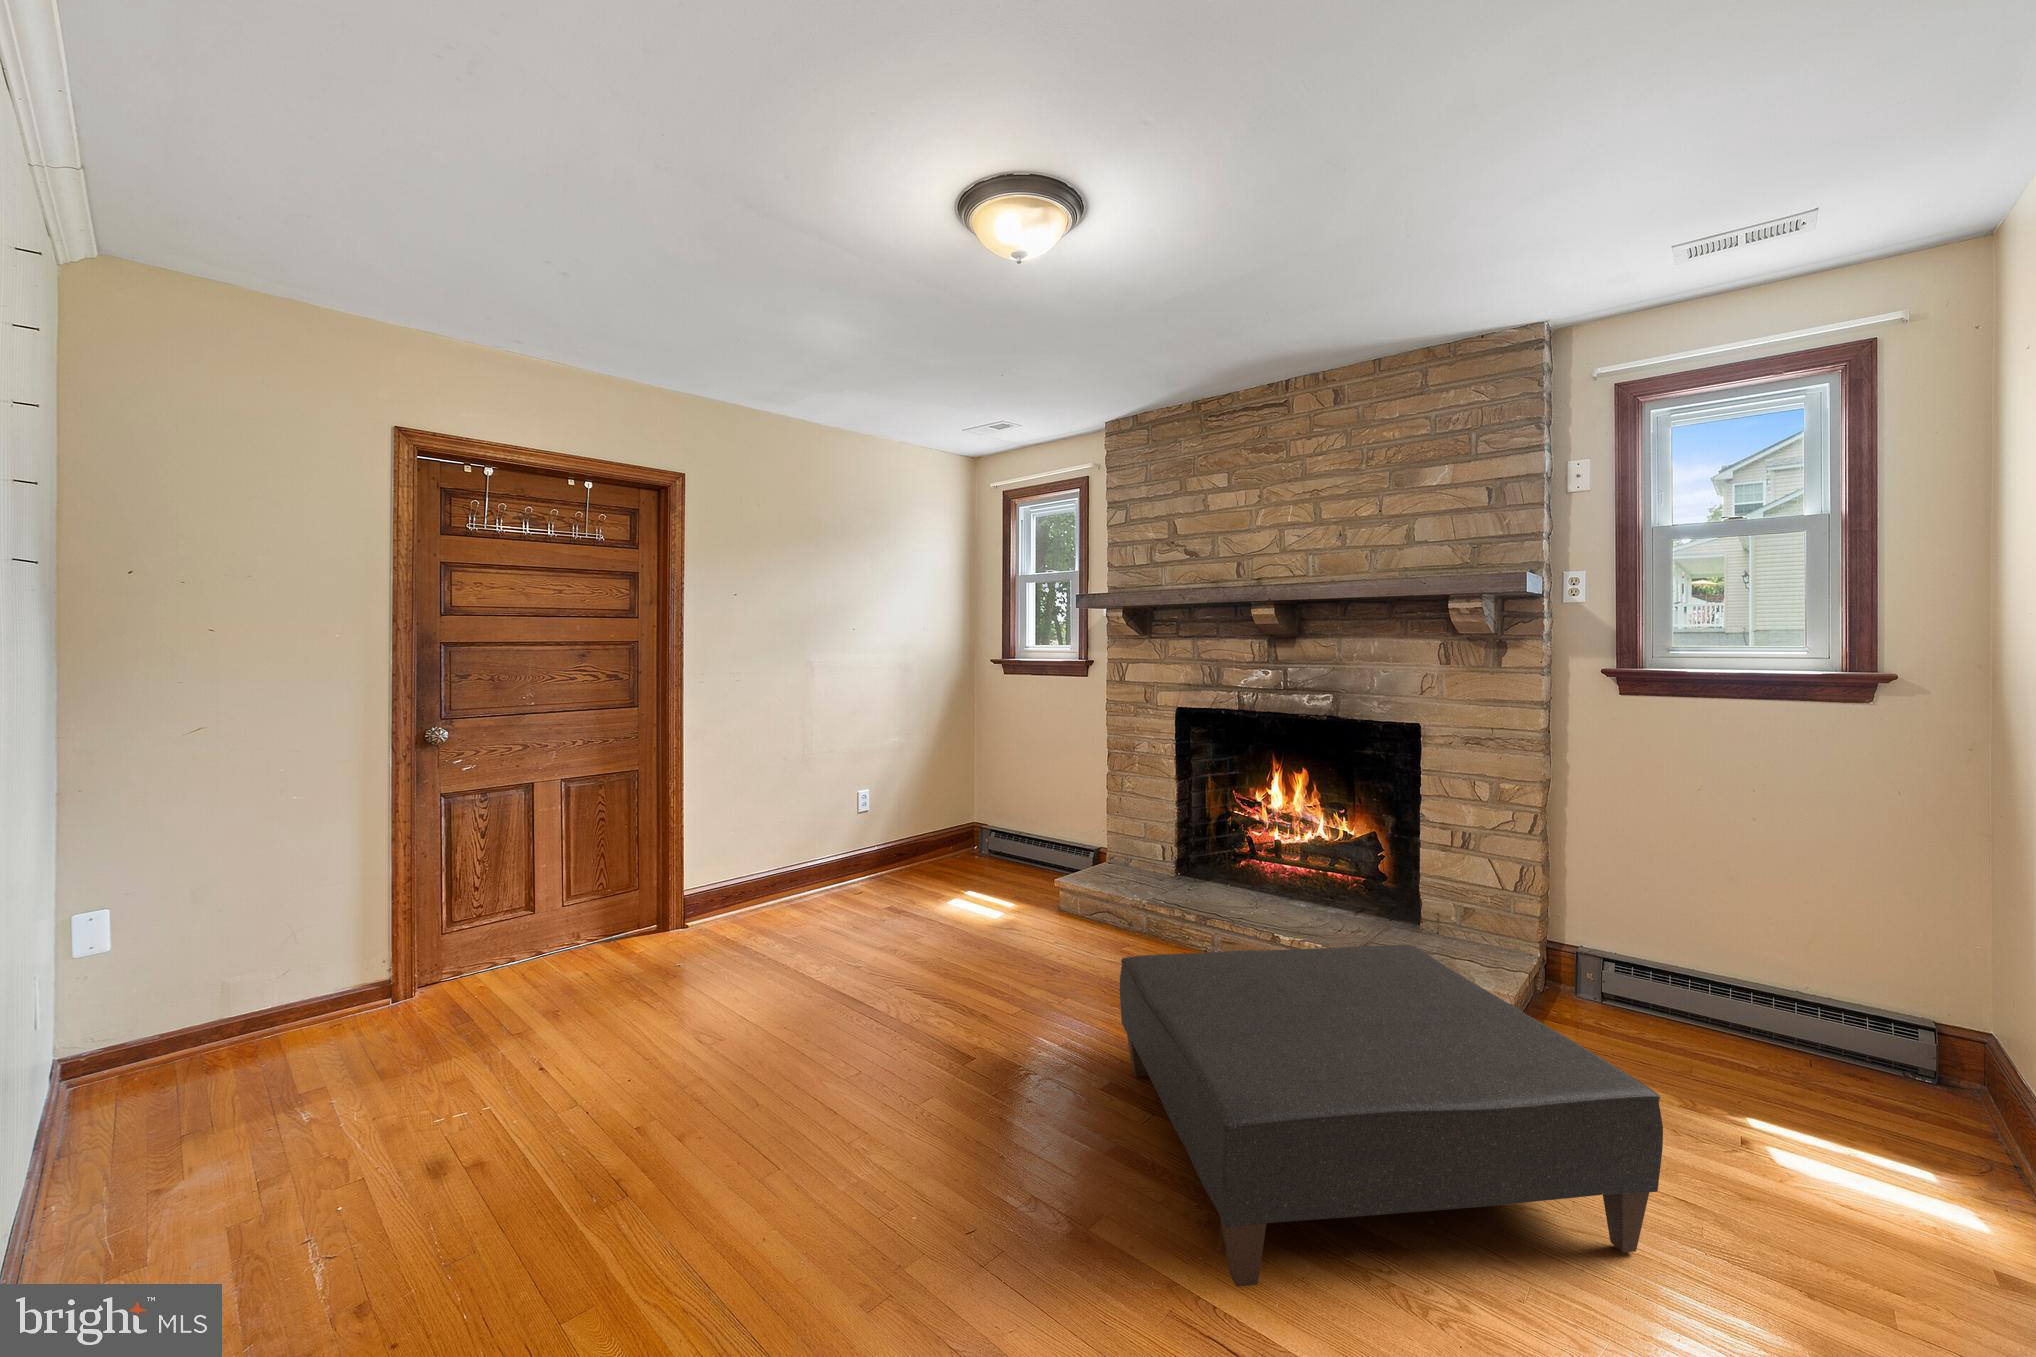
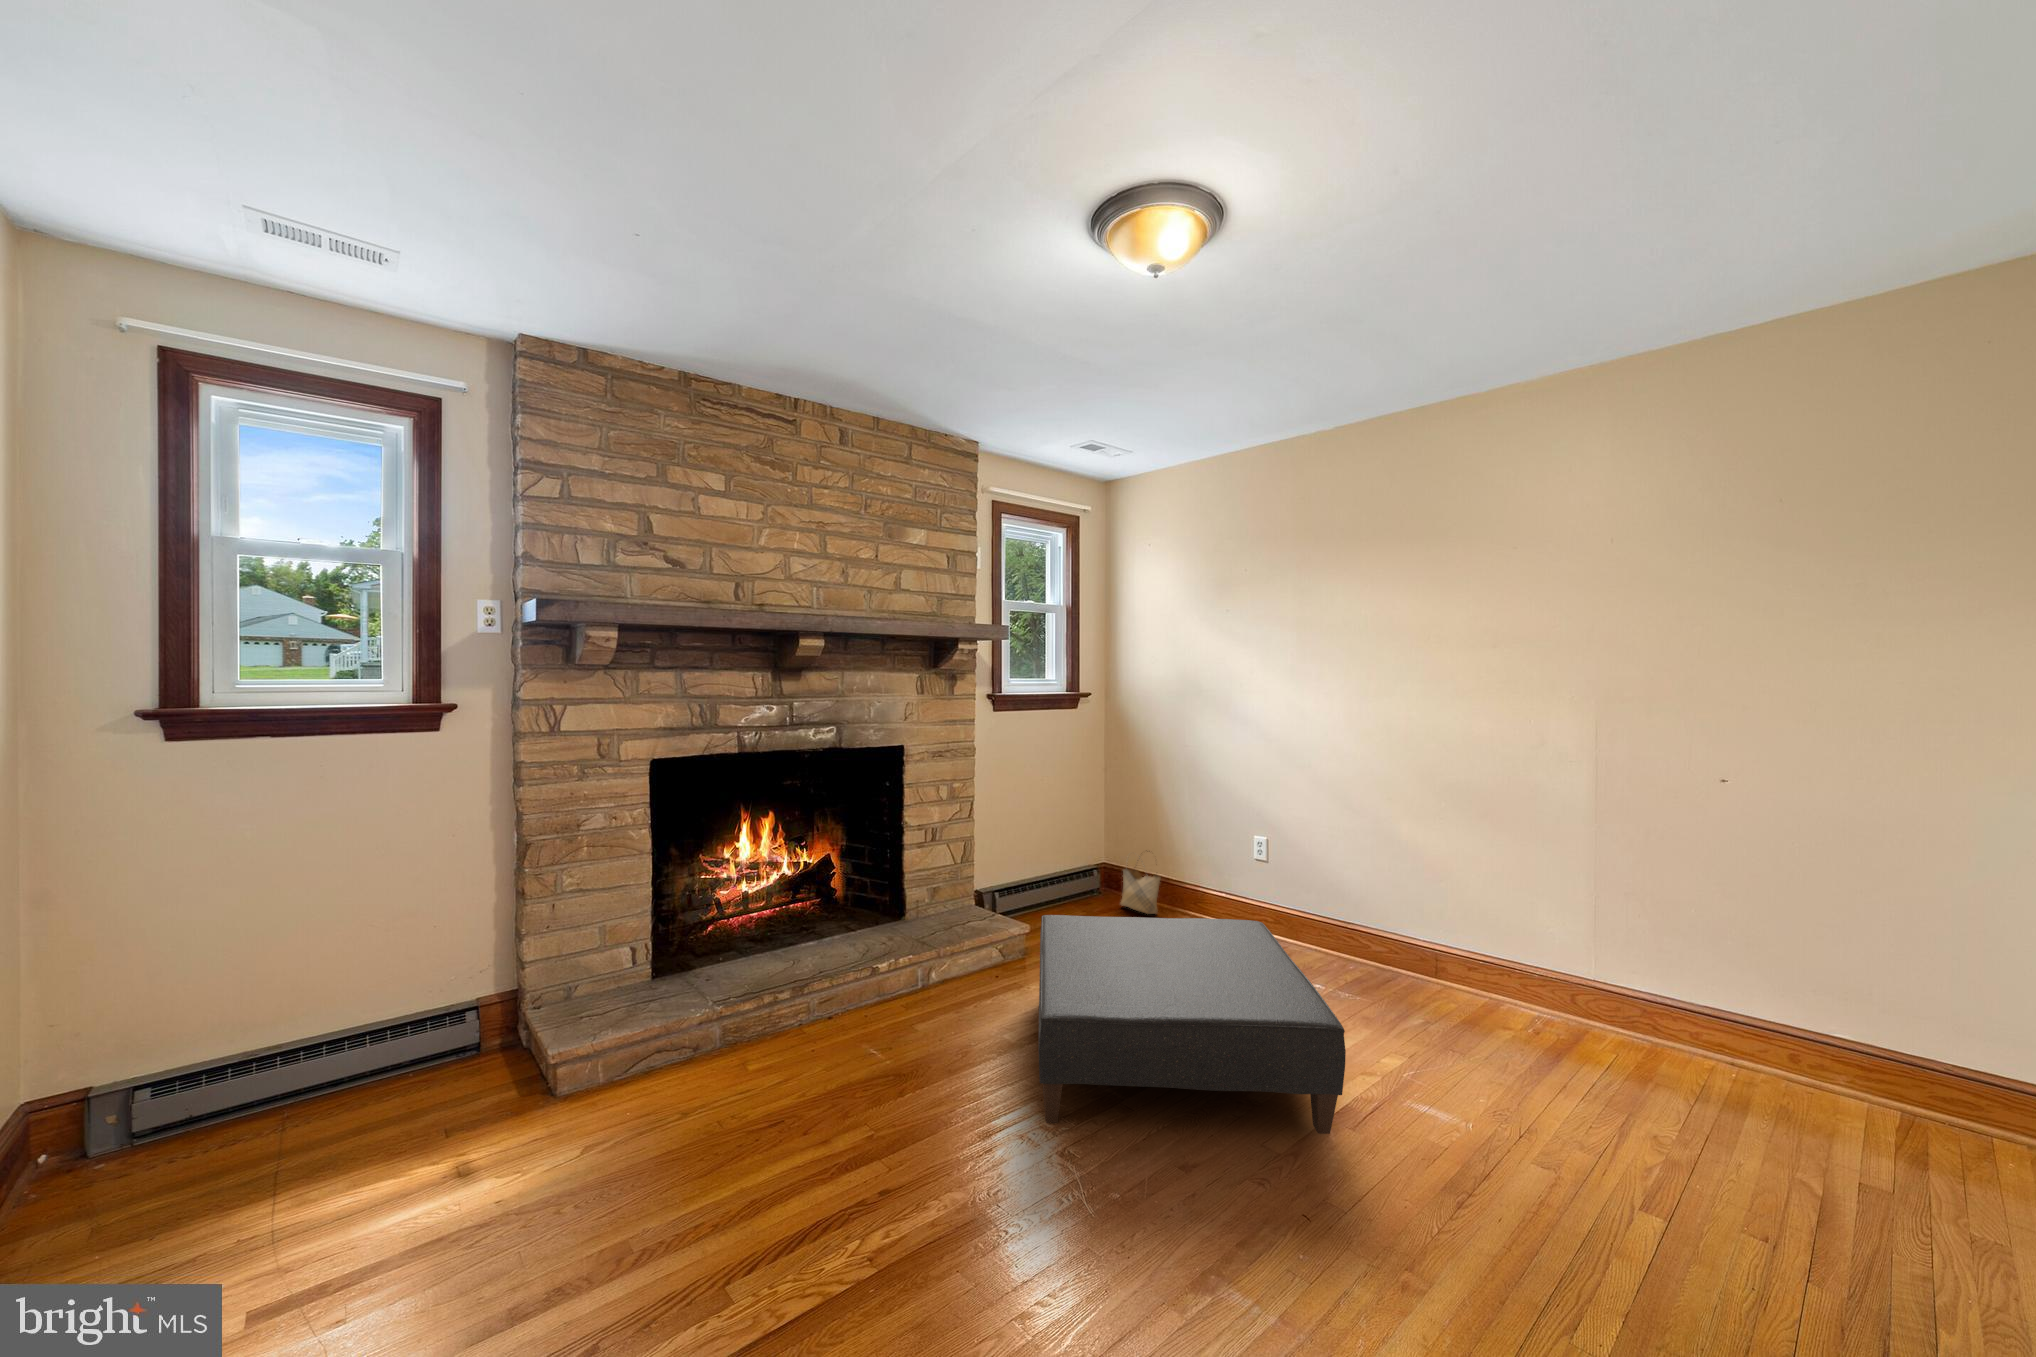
woven basket: none [1910,996,1995,1149] -> present [1121,851,1161,914]

